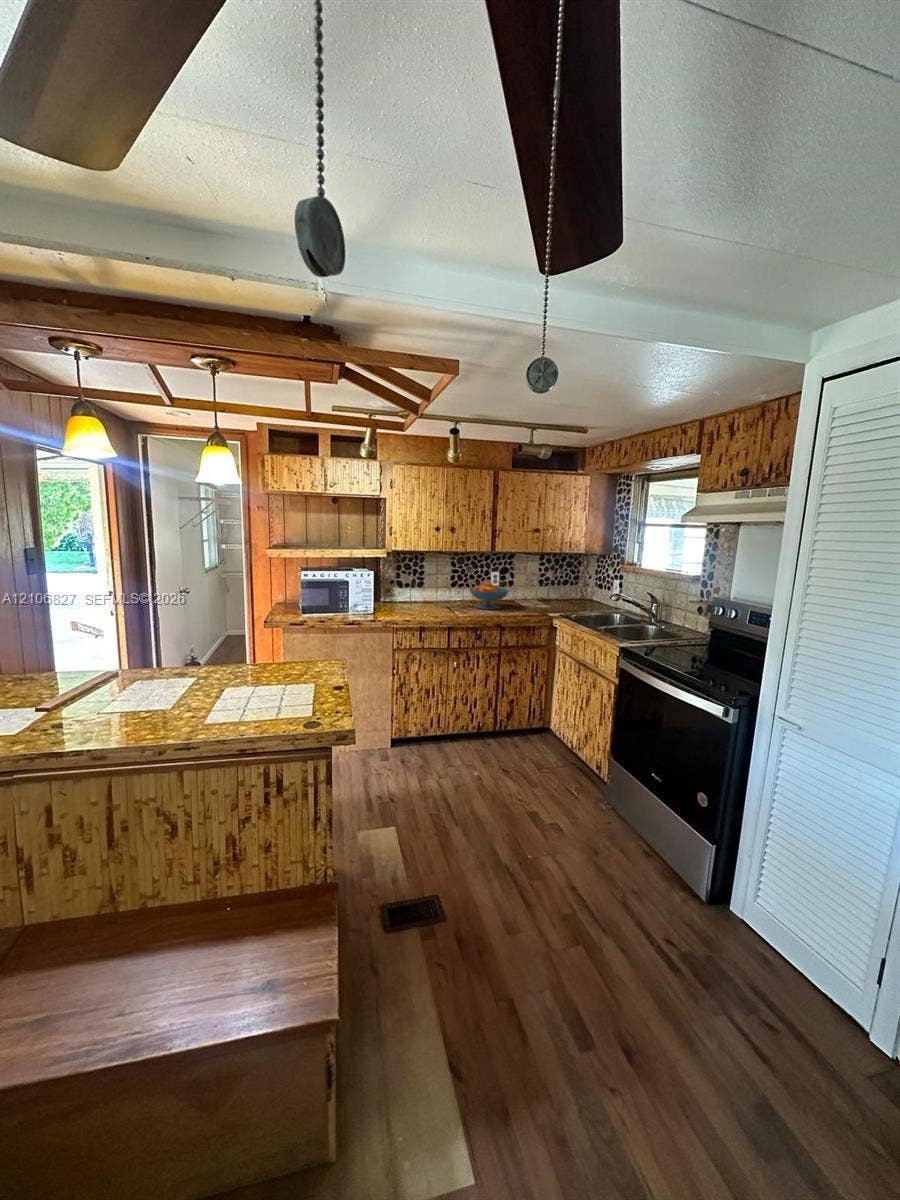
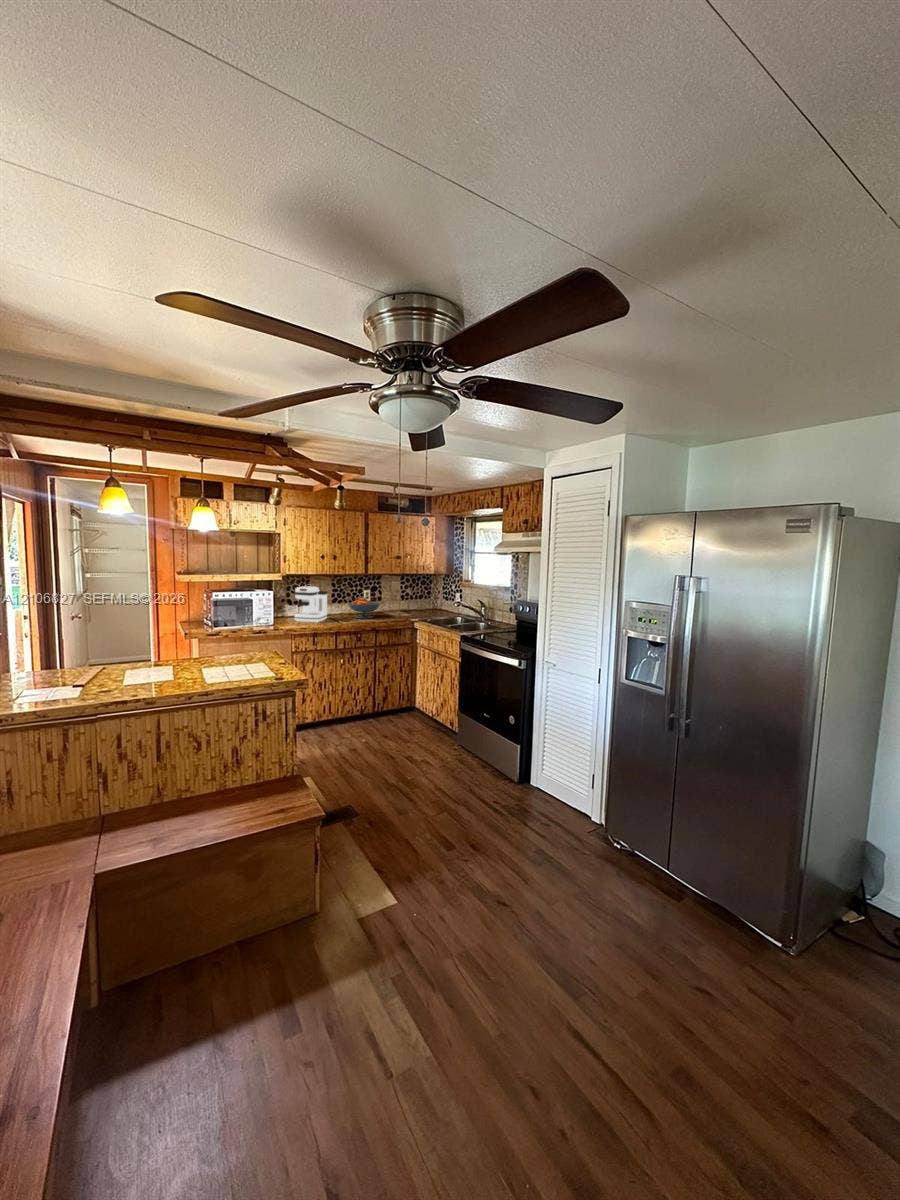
coffee maker: none [401,566,442,612] -> present [295,586,327,622]

